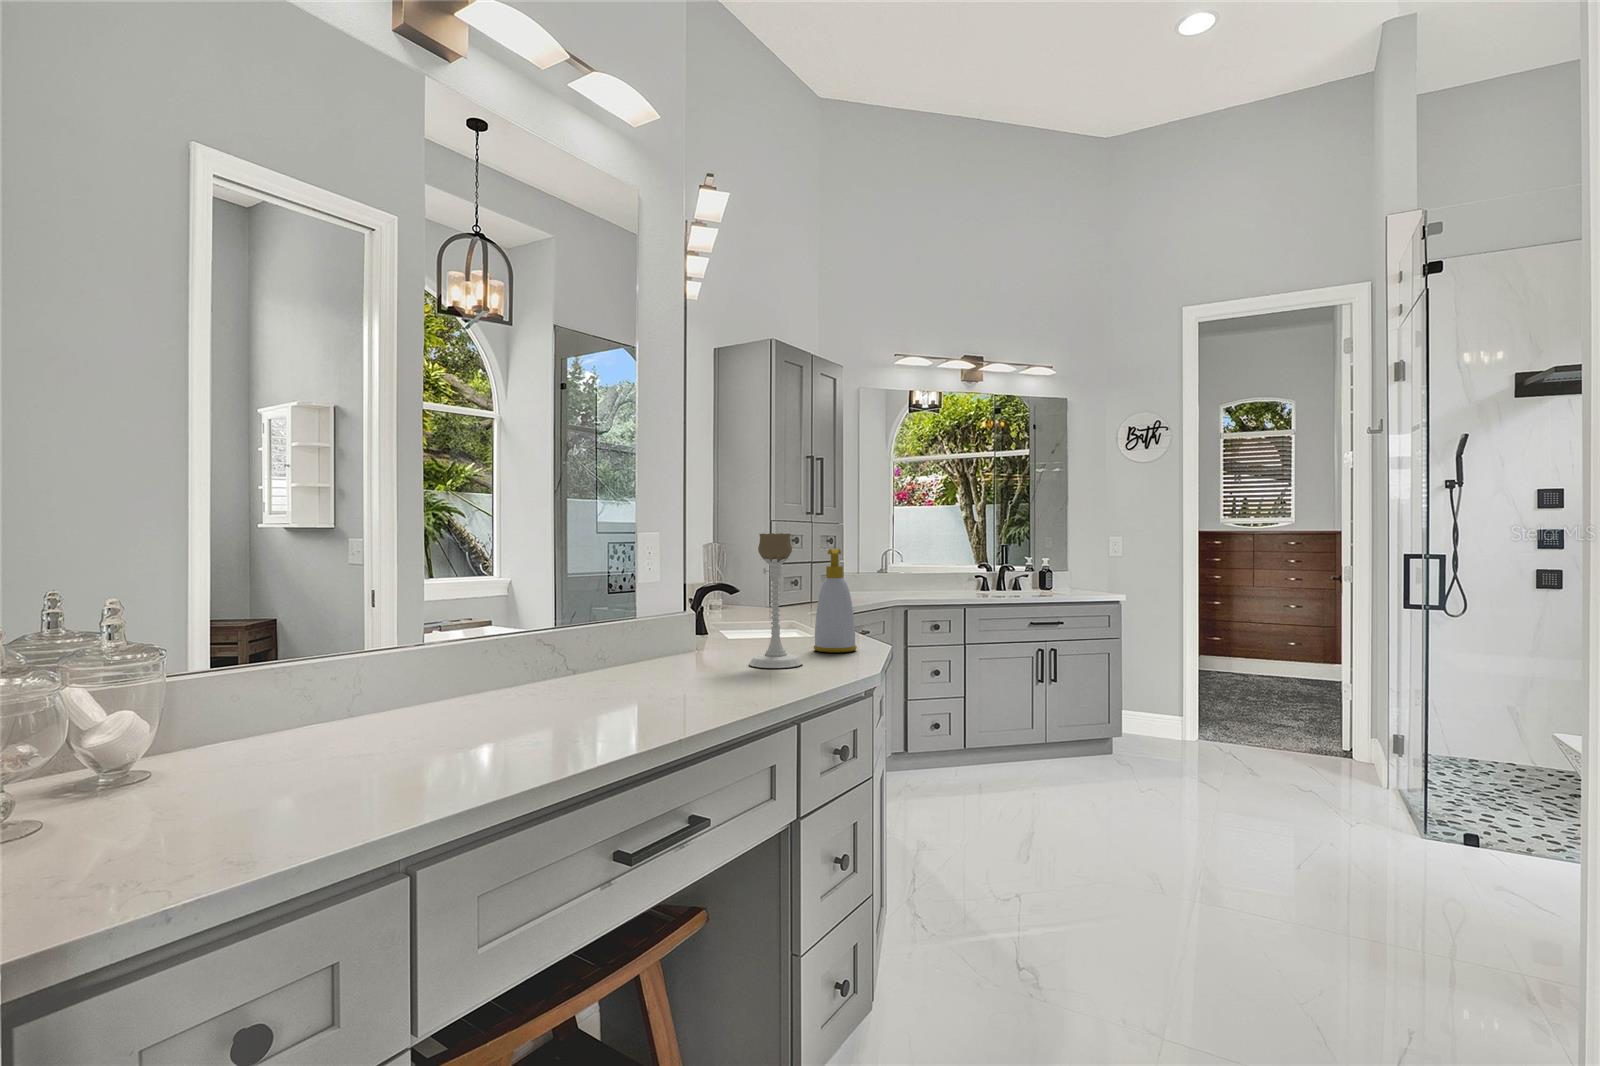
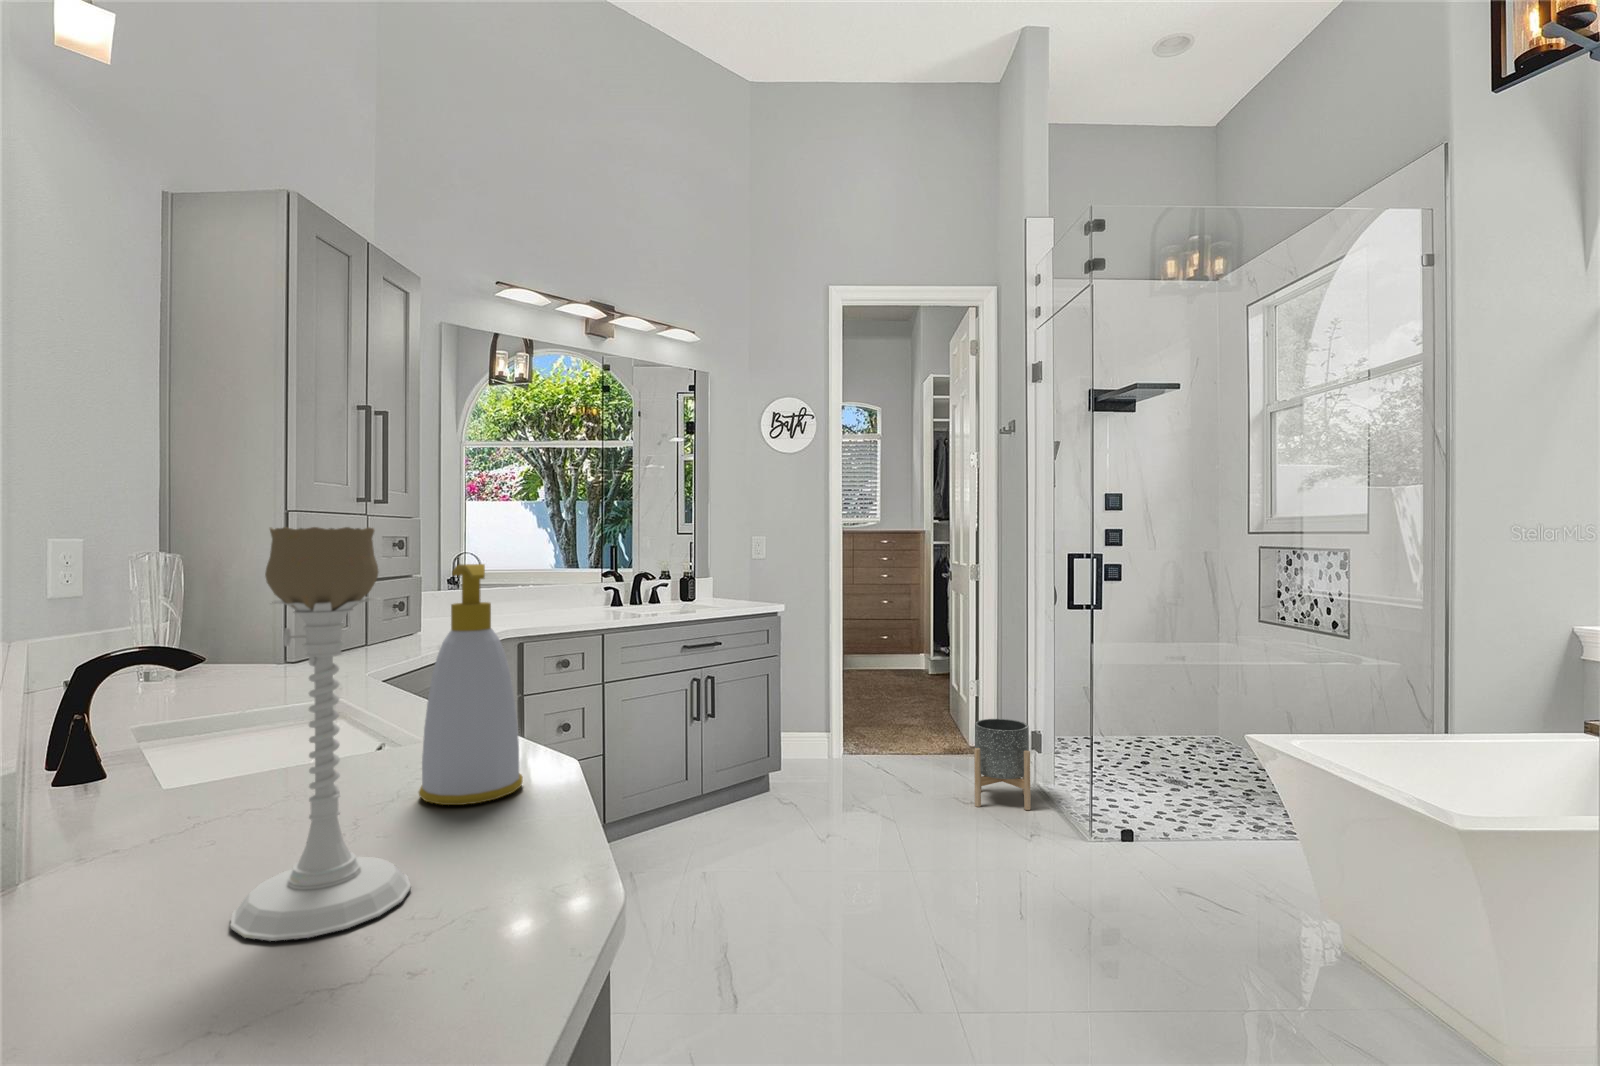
planter: none [1313,713,1384,801] -> present [974,719,1031,810]

